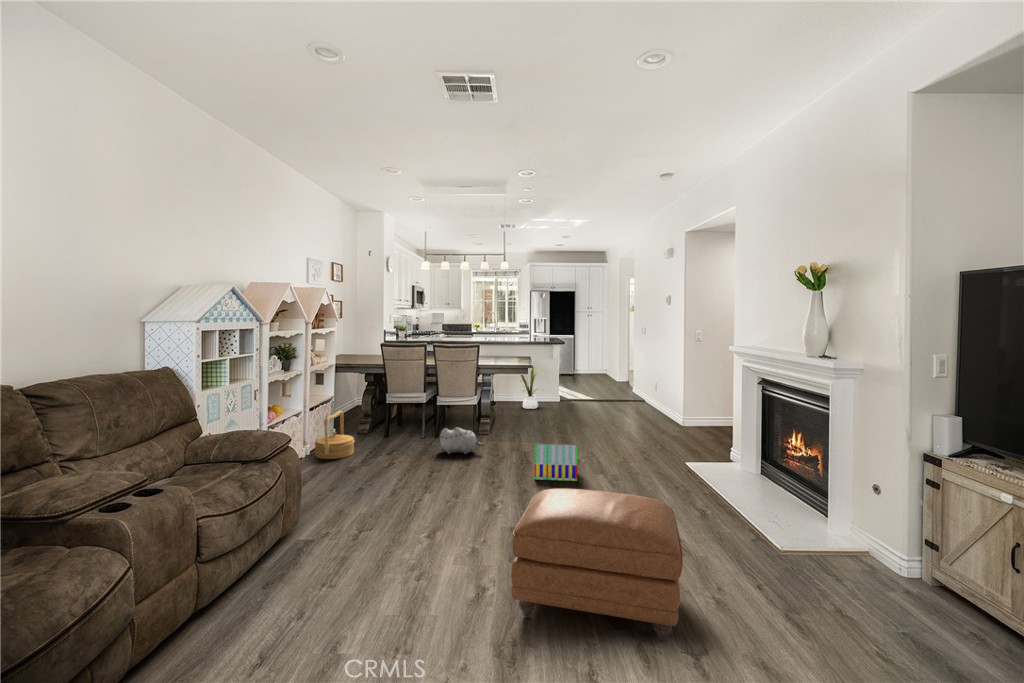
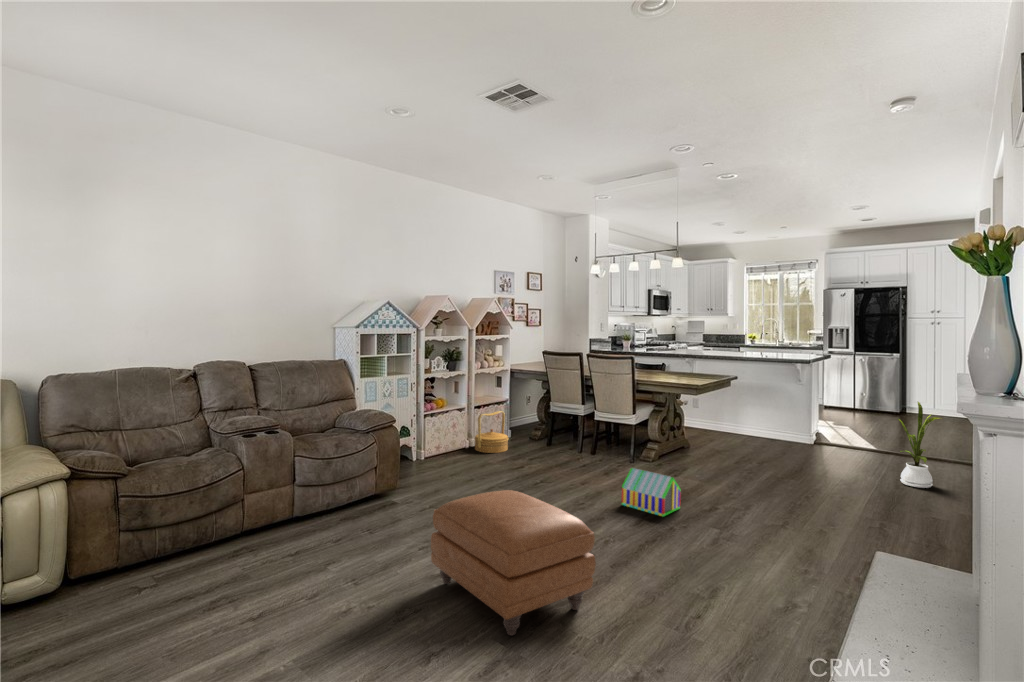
house plant: present [520,367,538,409] -> present [899,402,941,488]
plush toy: present [440,427,484,454] -> none [573,441,612,471]

